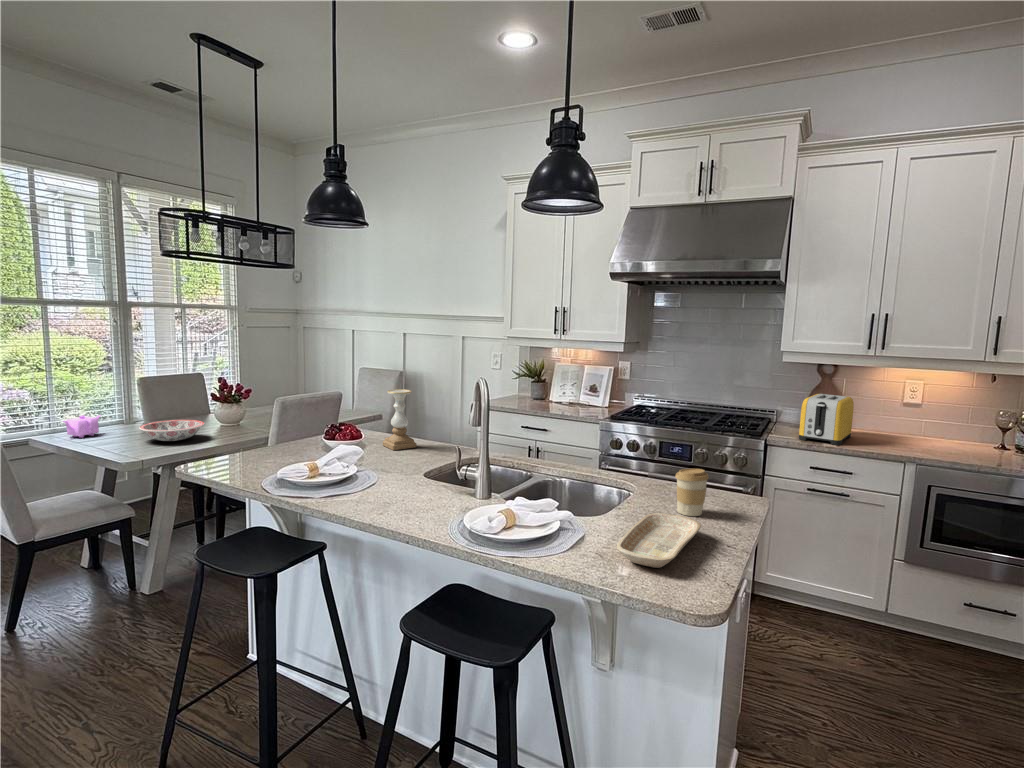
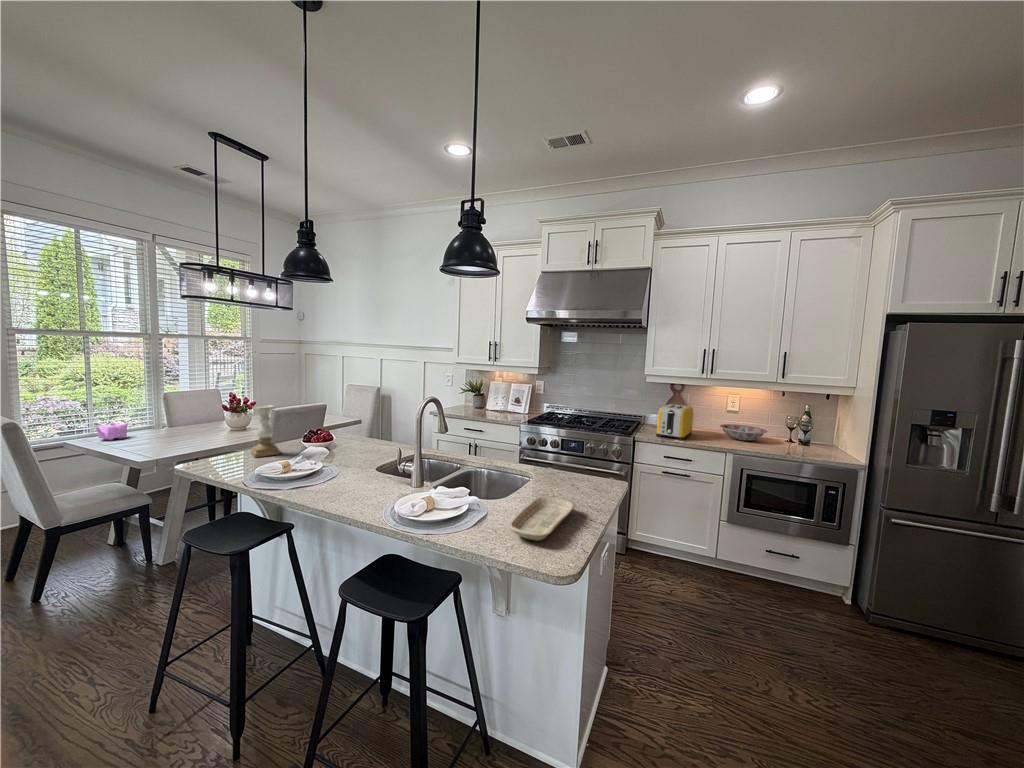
candle holder: present [383,389,416,450] -> present [251,405,280,457]
ceramic bowl: present [139,420,205,441] -> present [720,424,767,440]
coffee cup: present [675,469,709,516] -> none [560,462,584,497]

